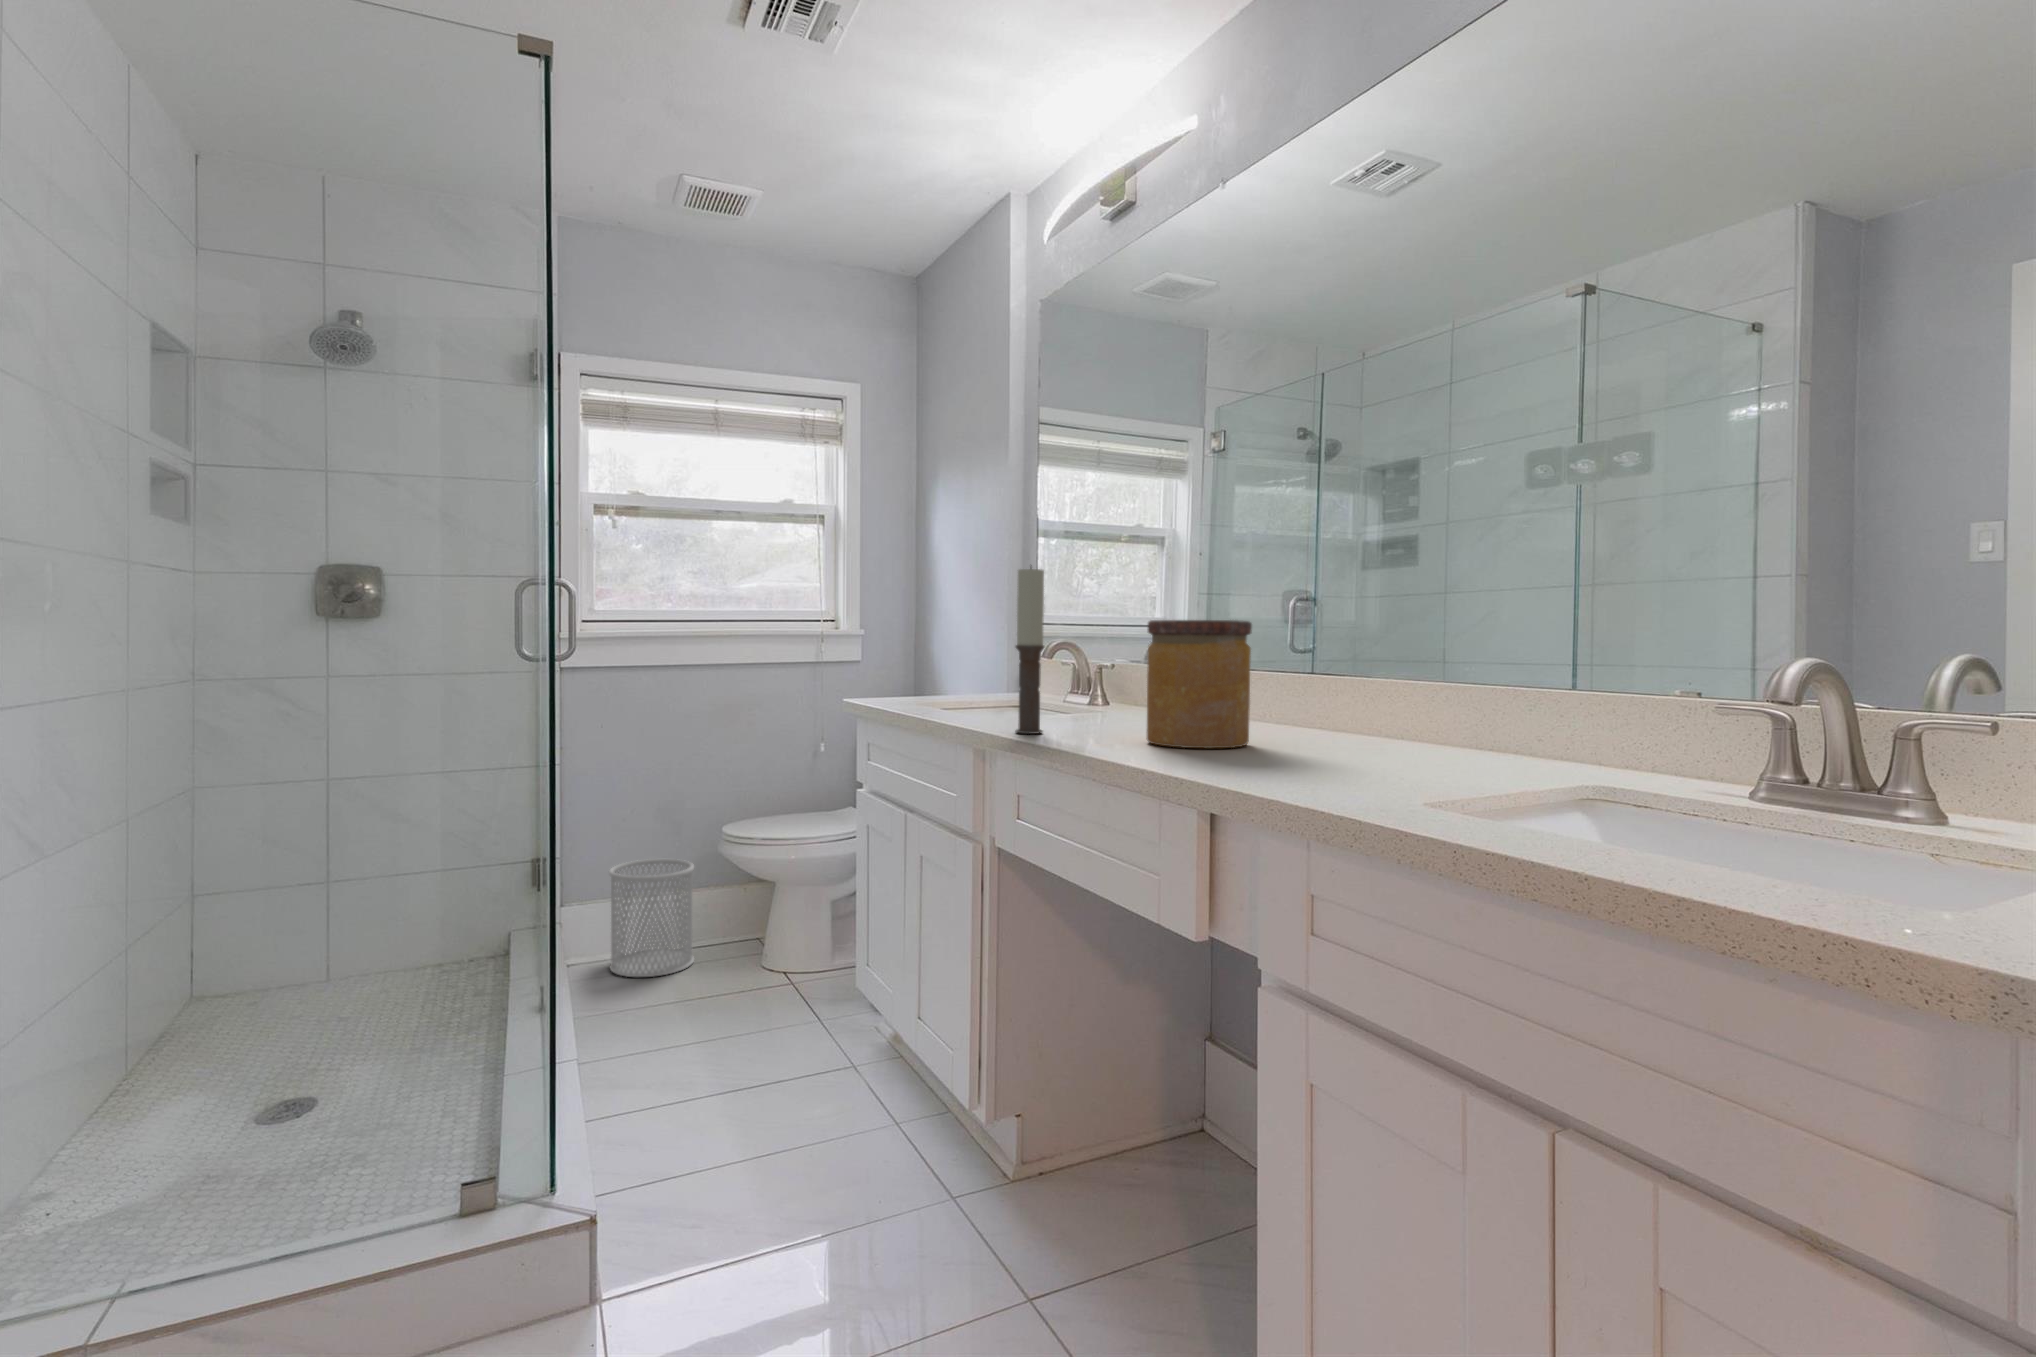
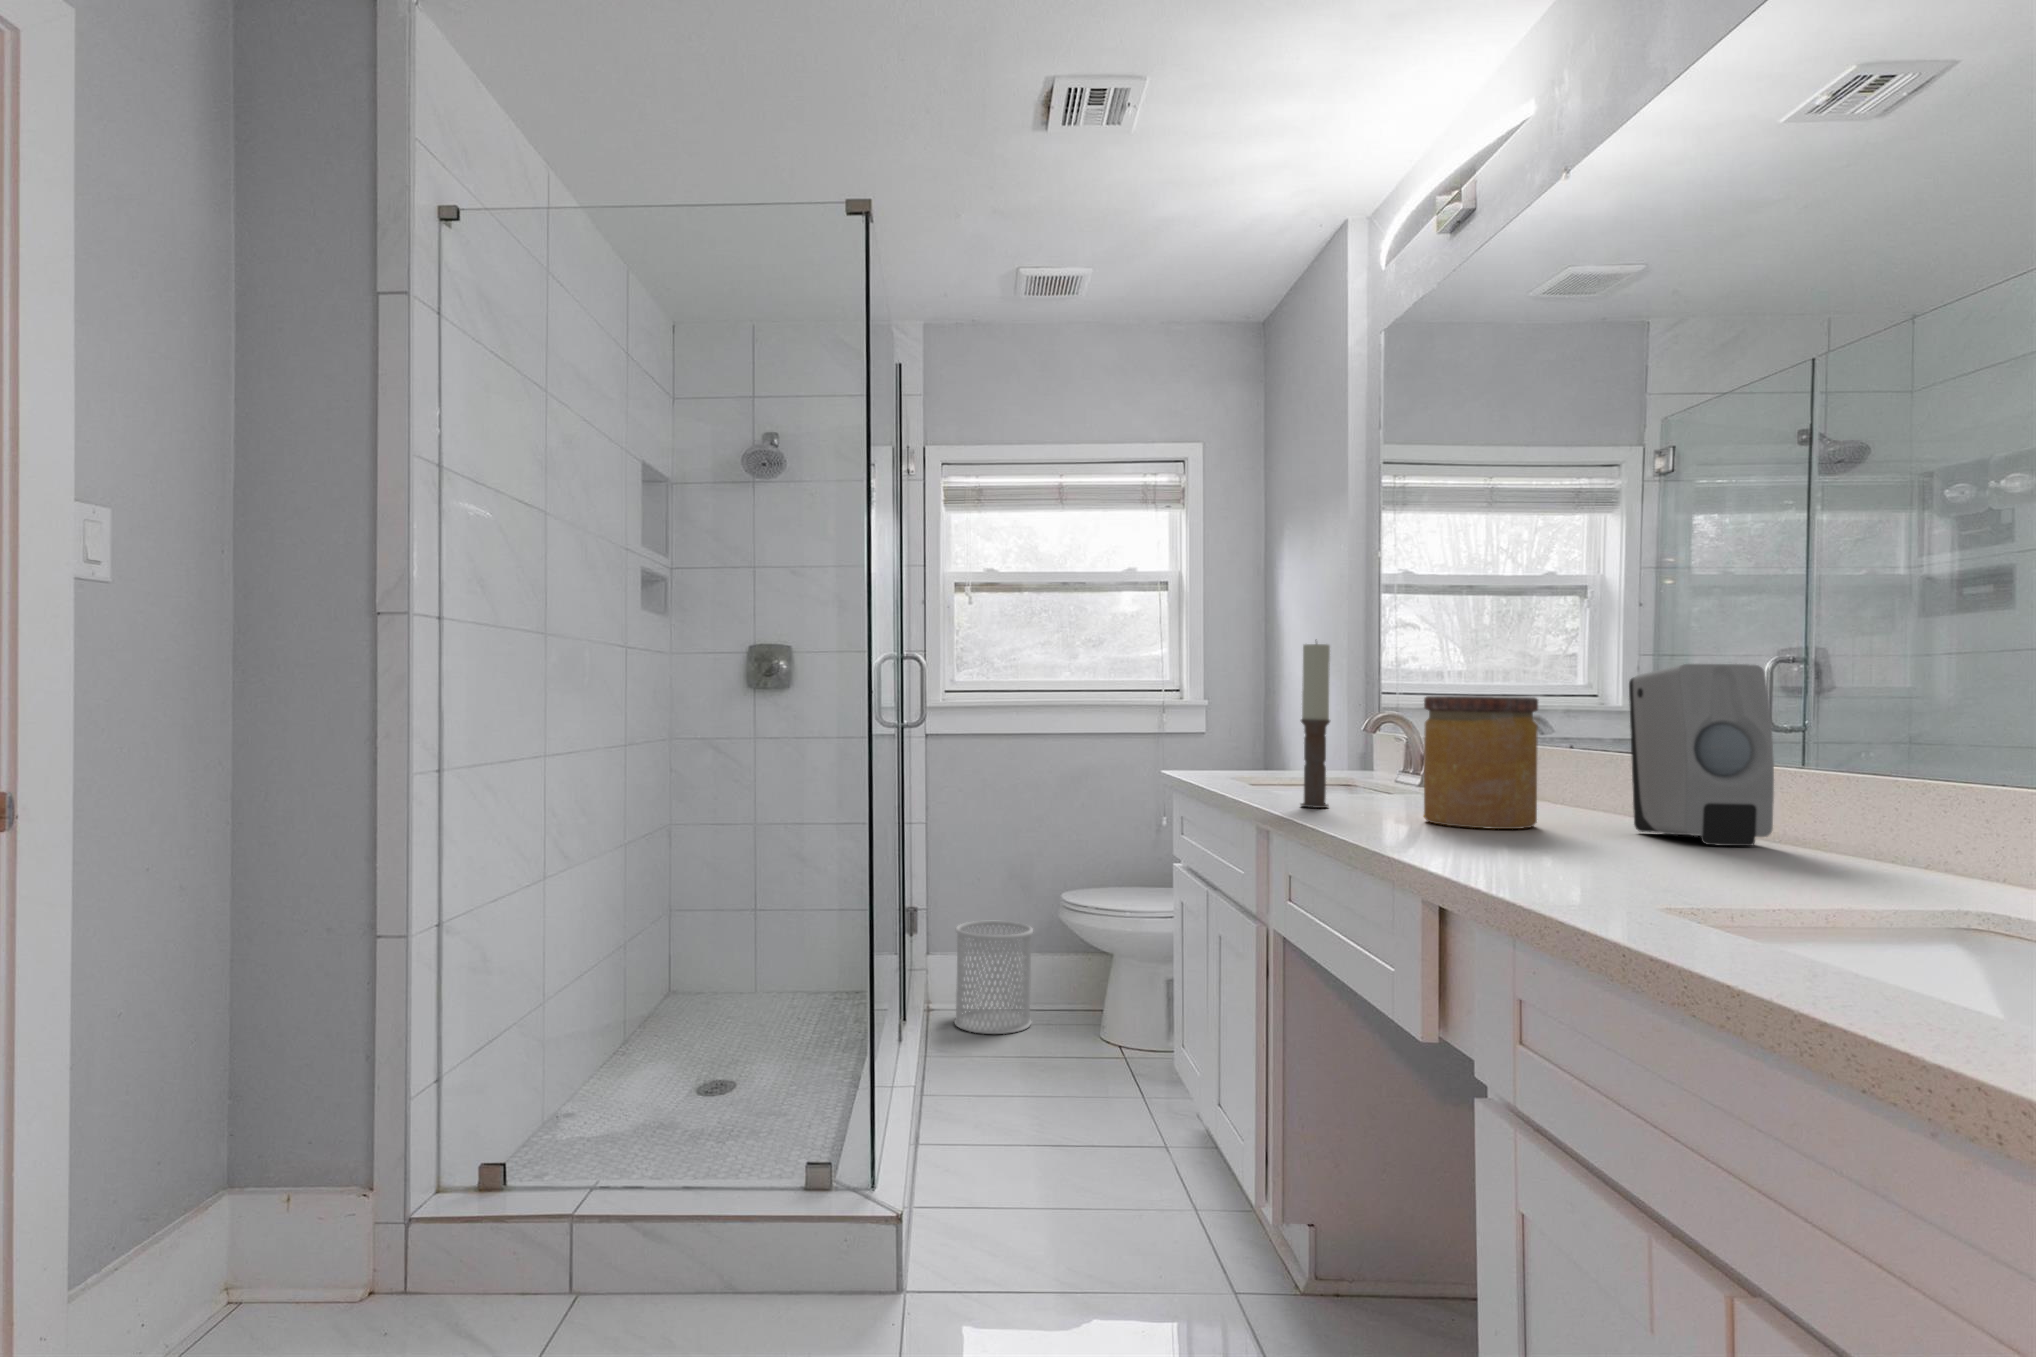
soap dispenser: none [1327,588,1458,755] -> present [1629,664,1774,846]

